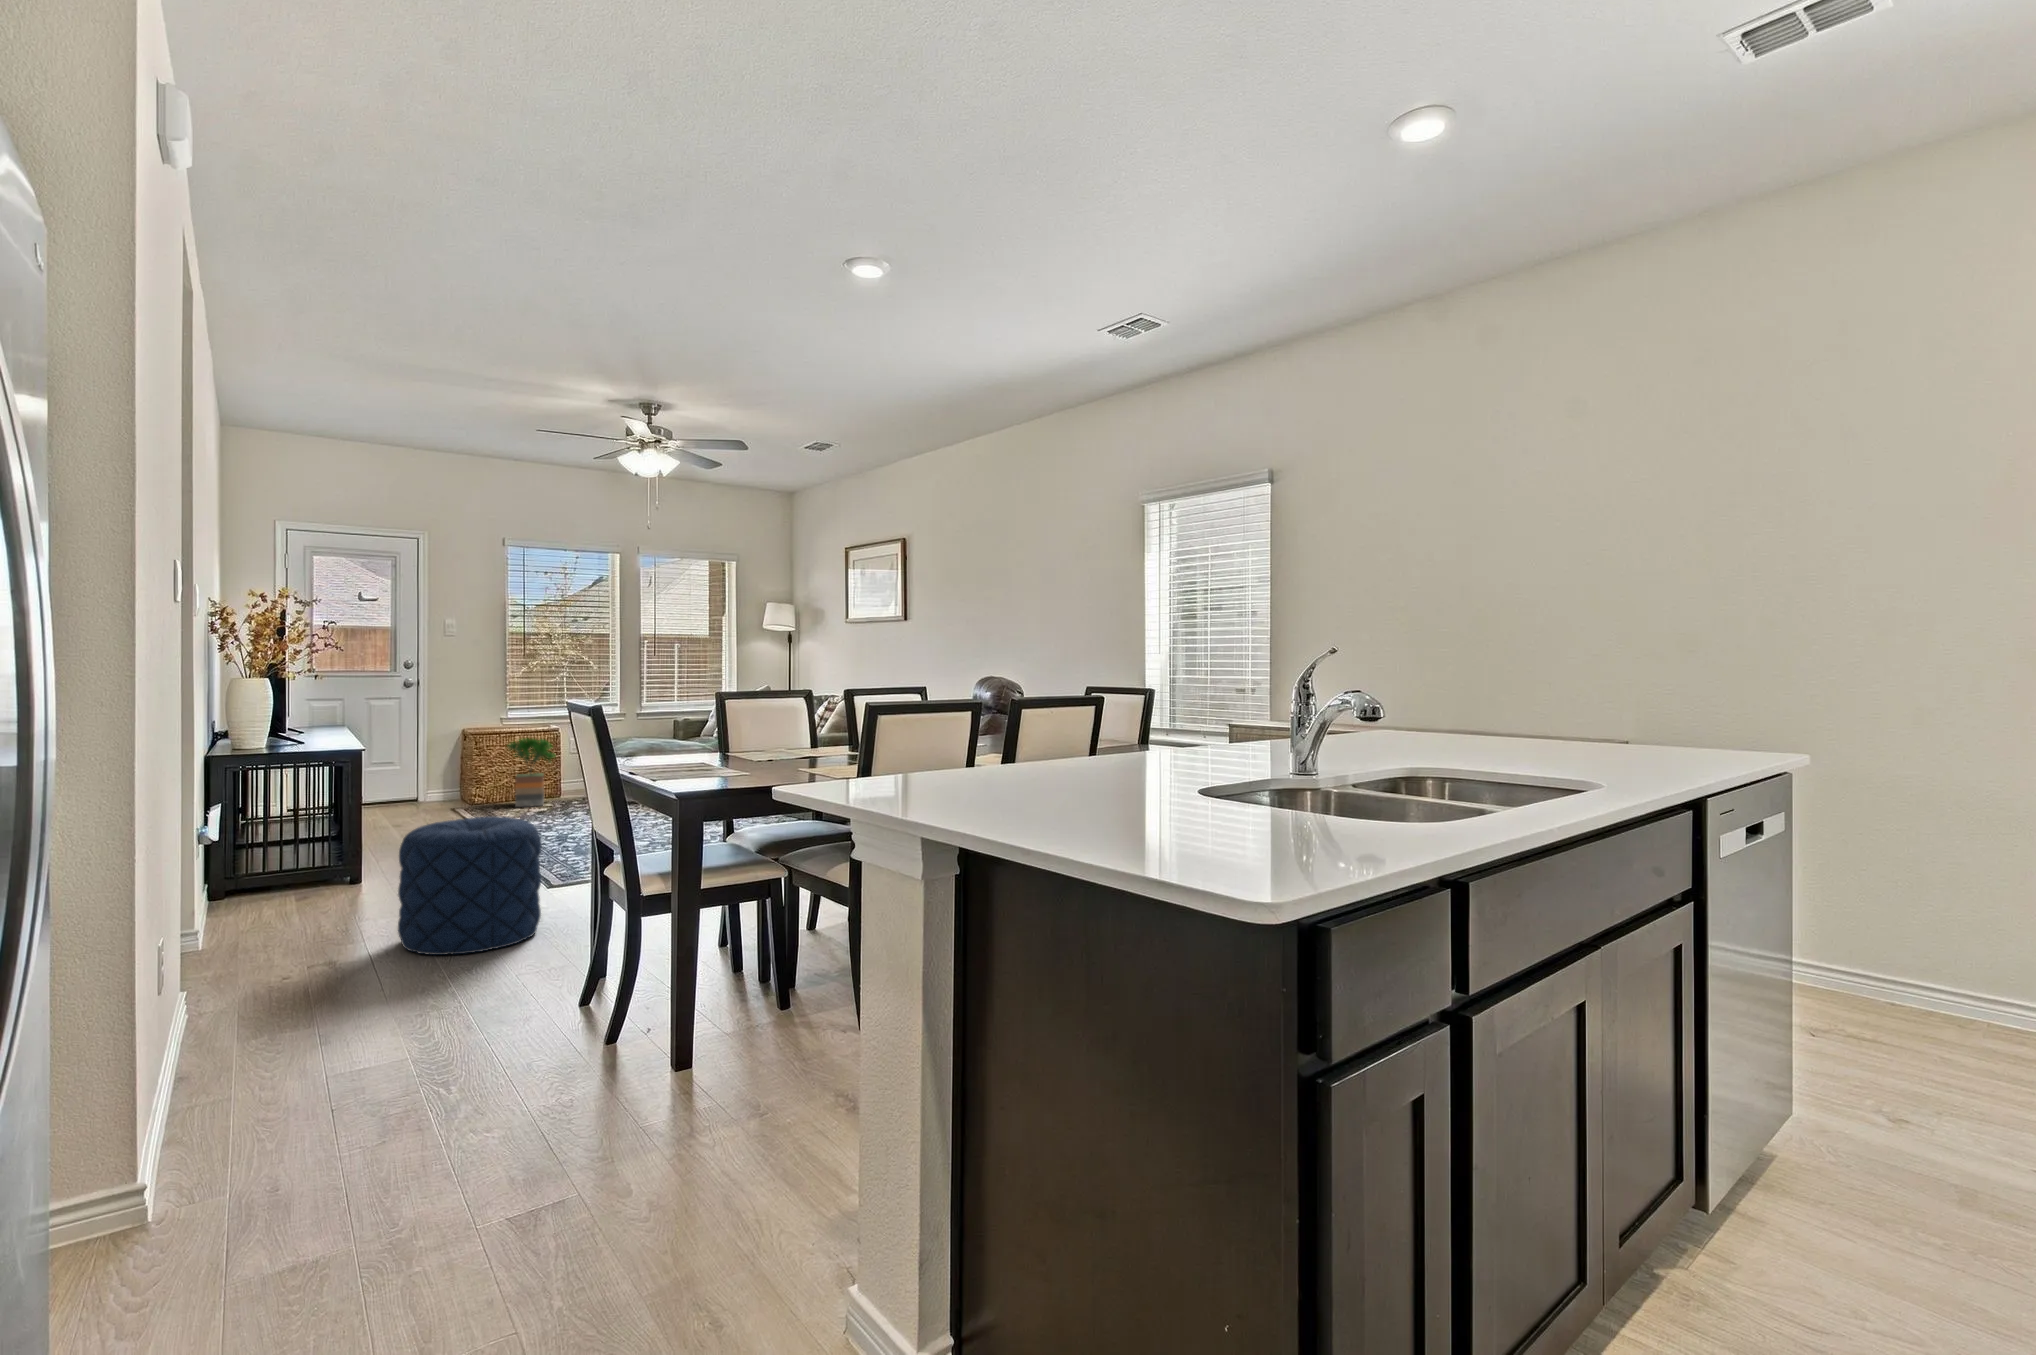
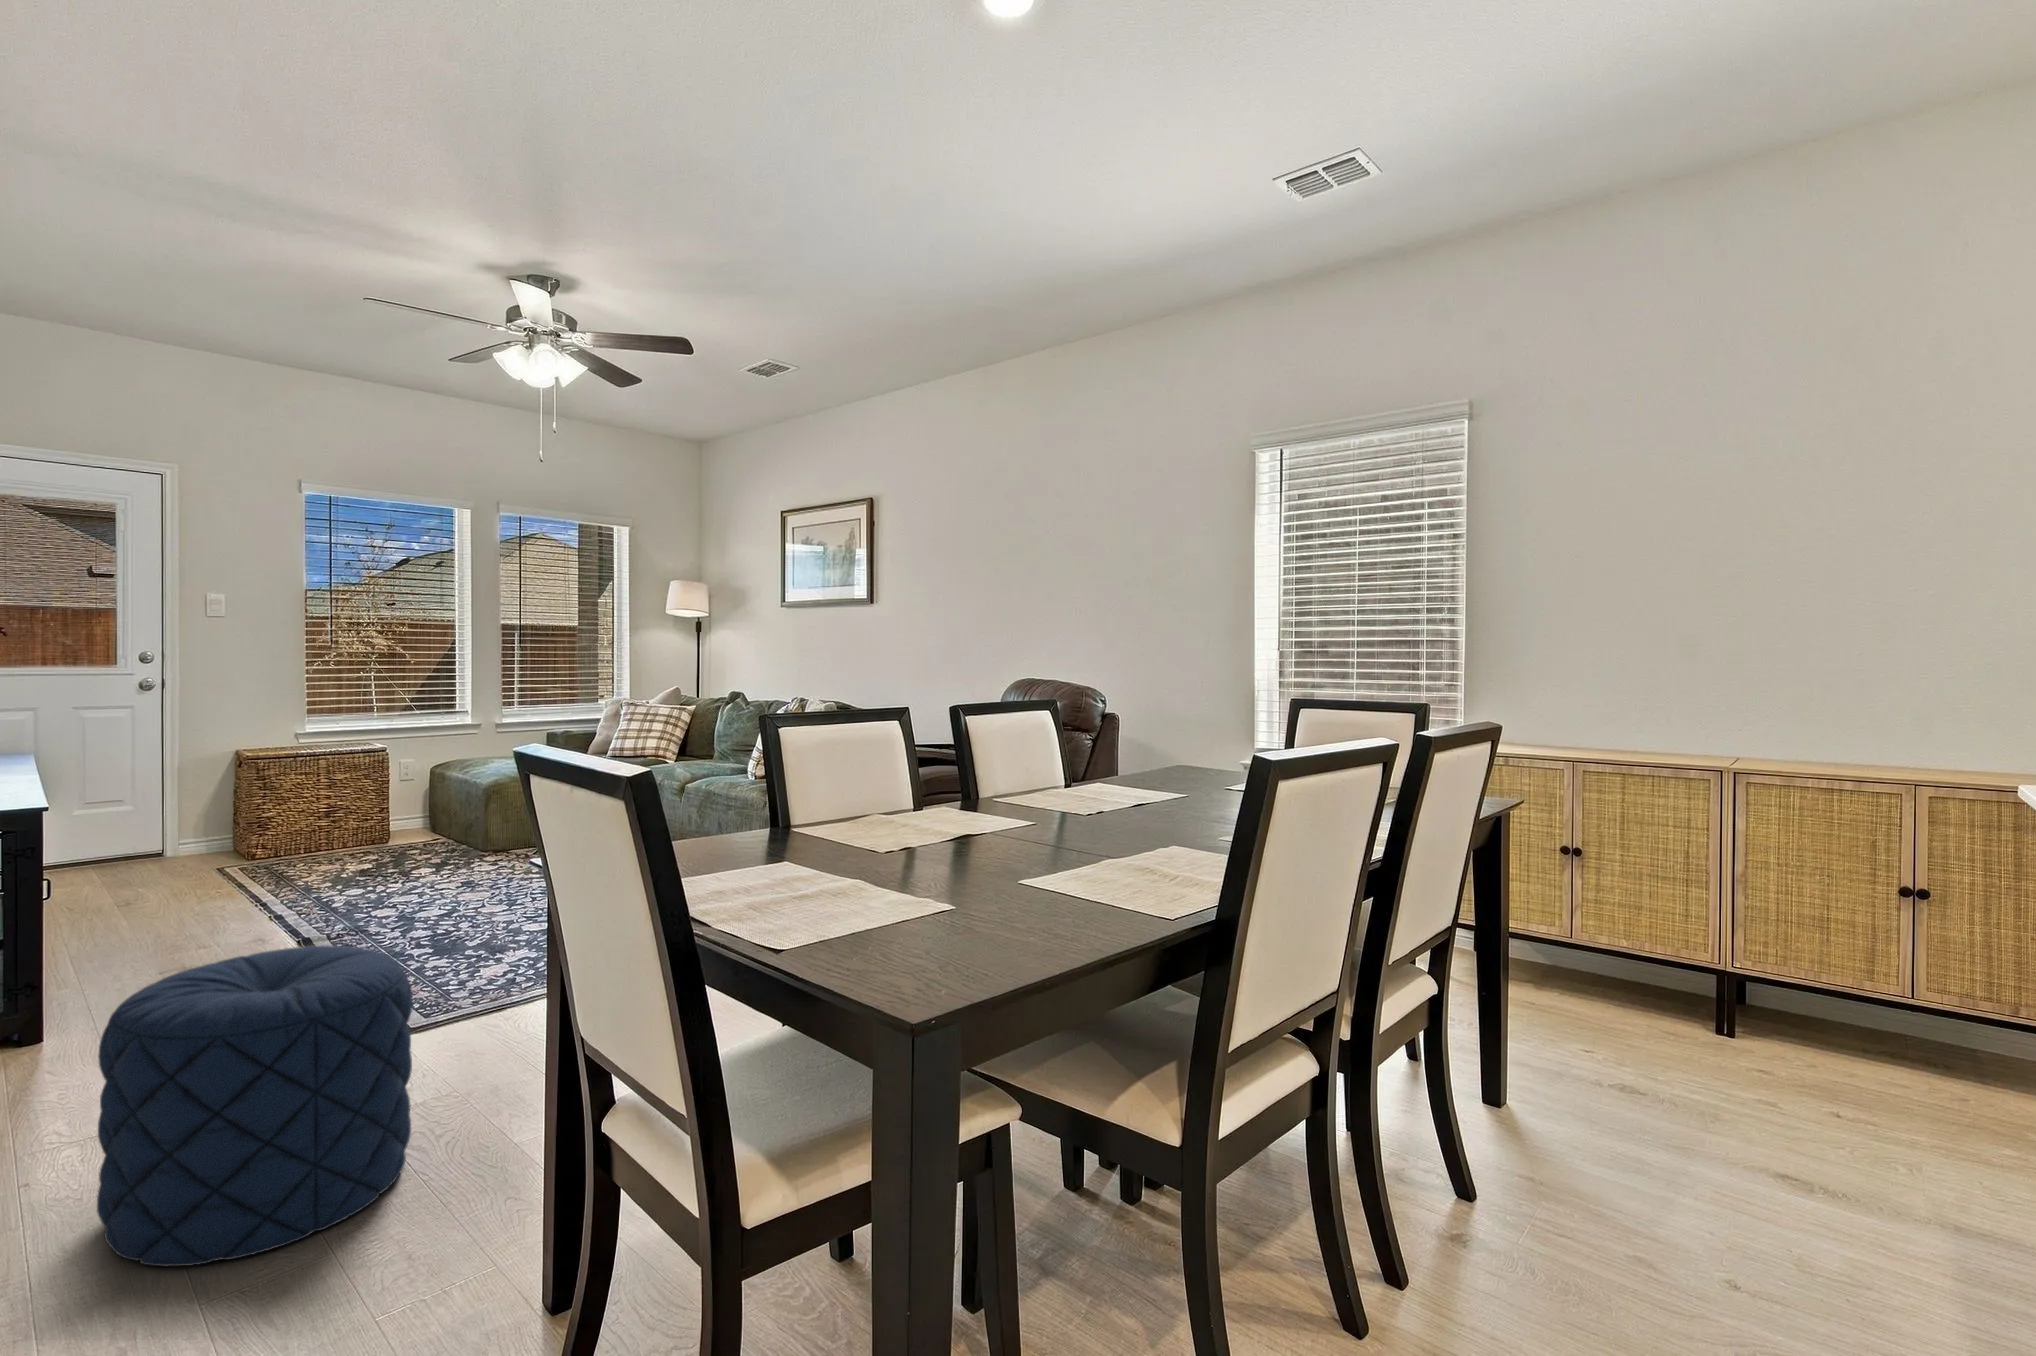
potted tree: present [507,738,555,807] -> none [306,764,386,864]

